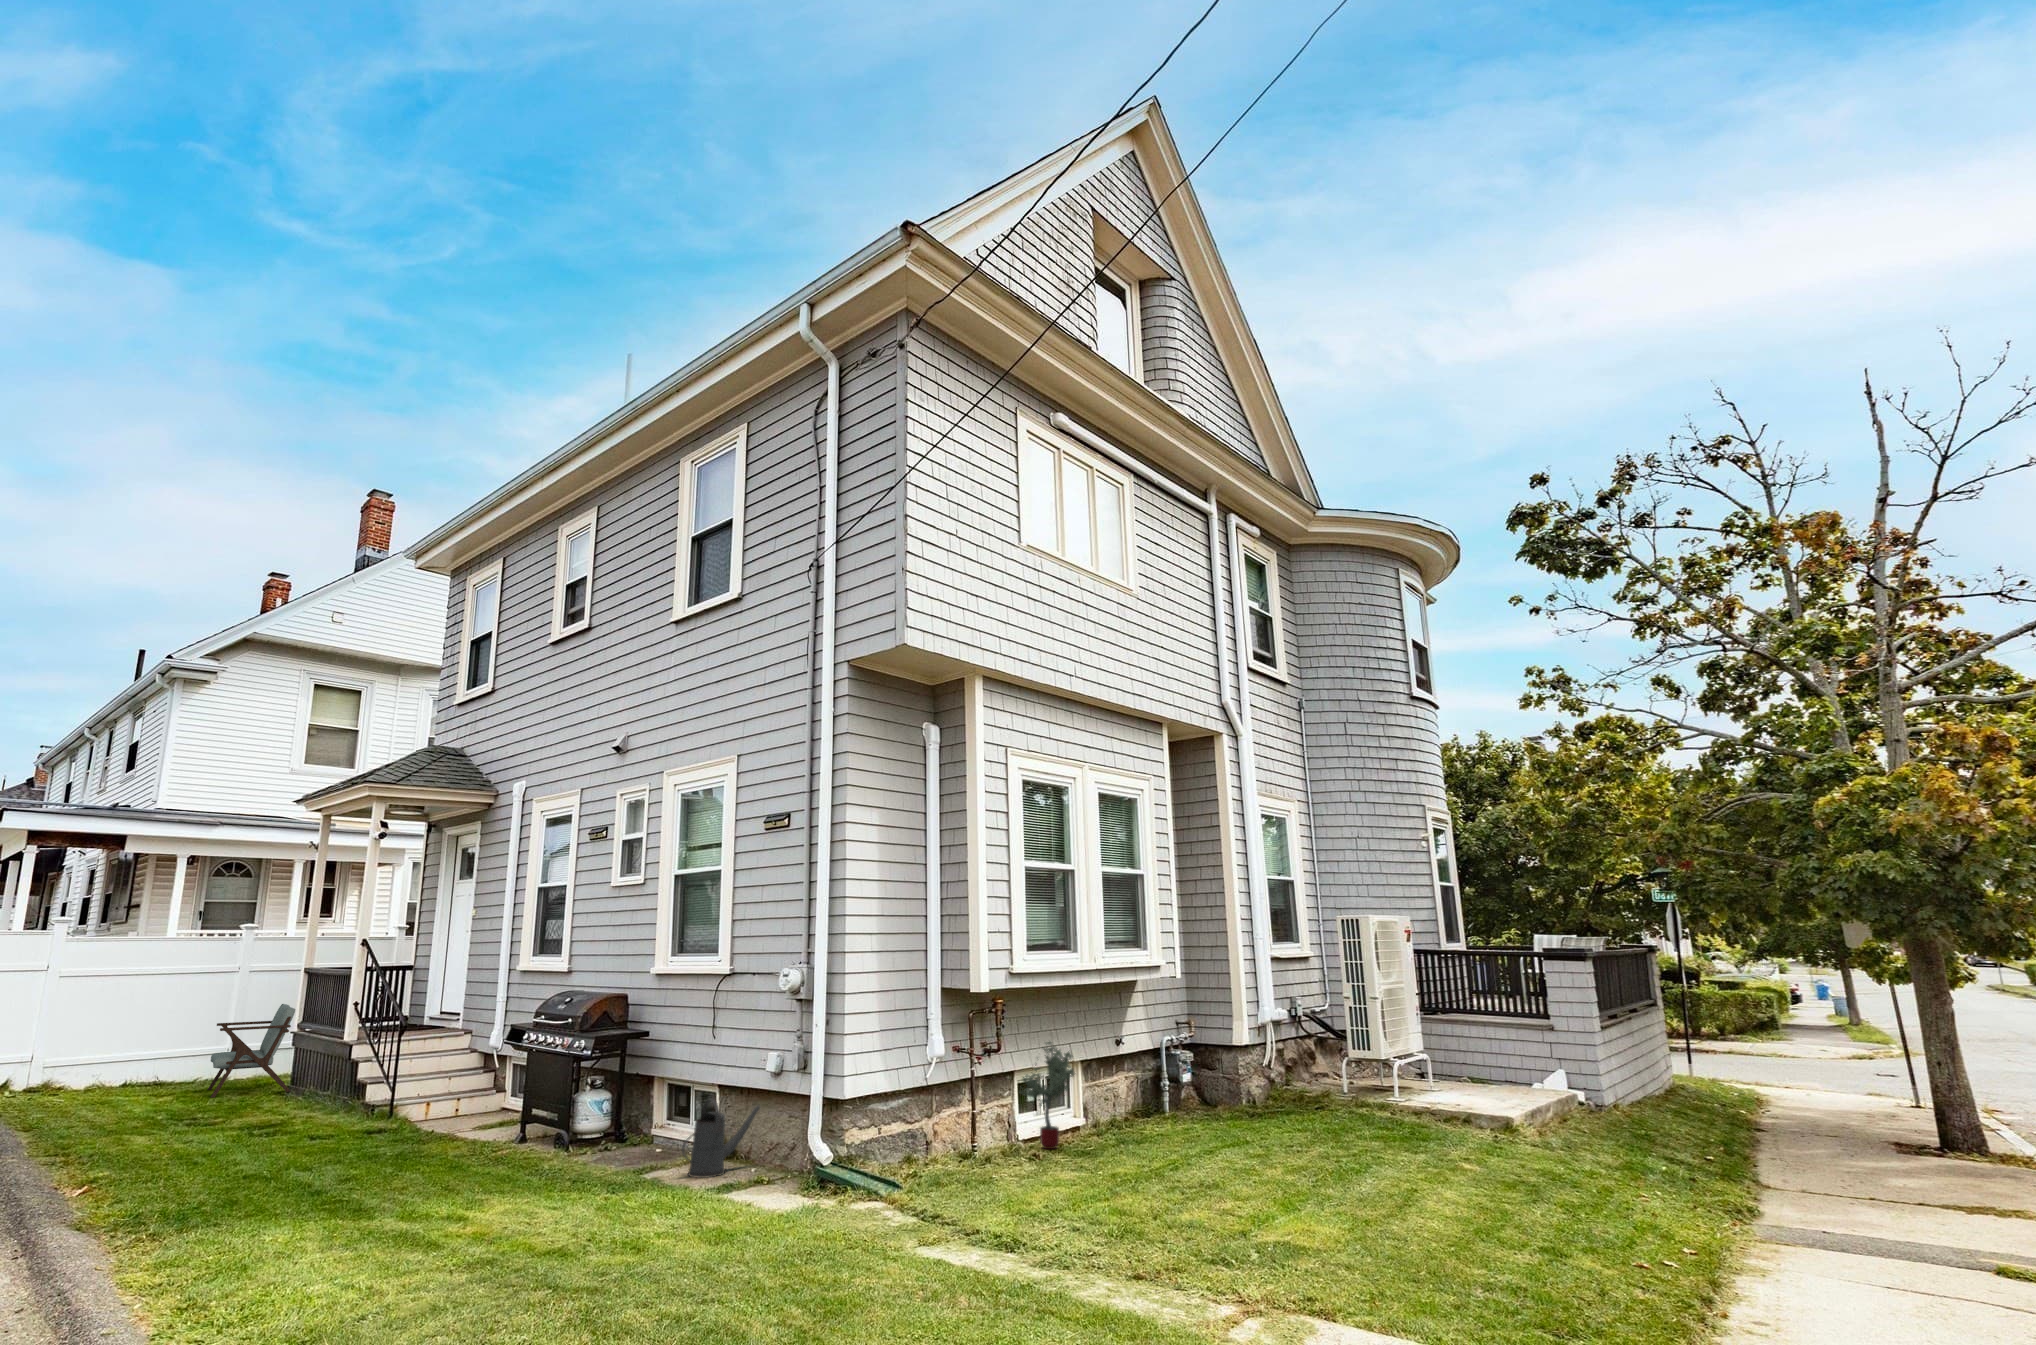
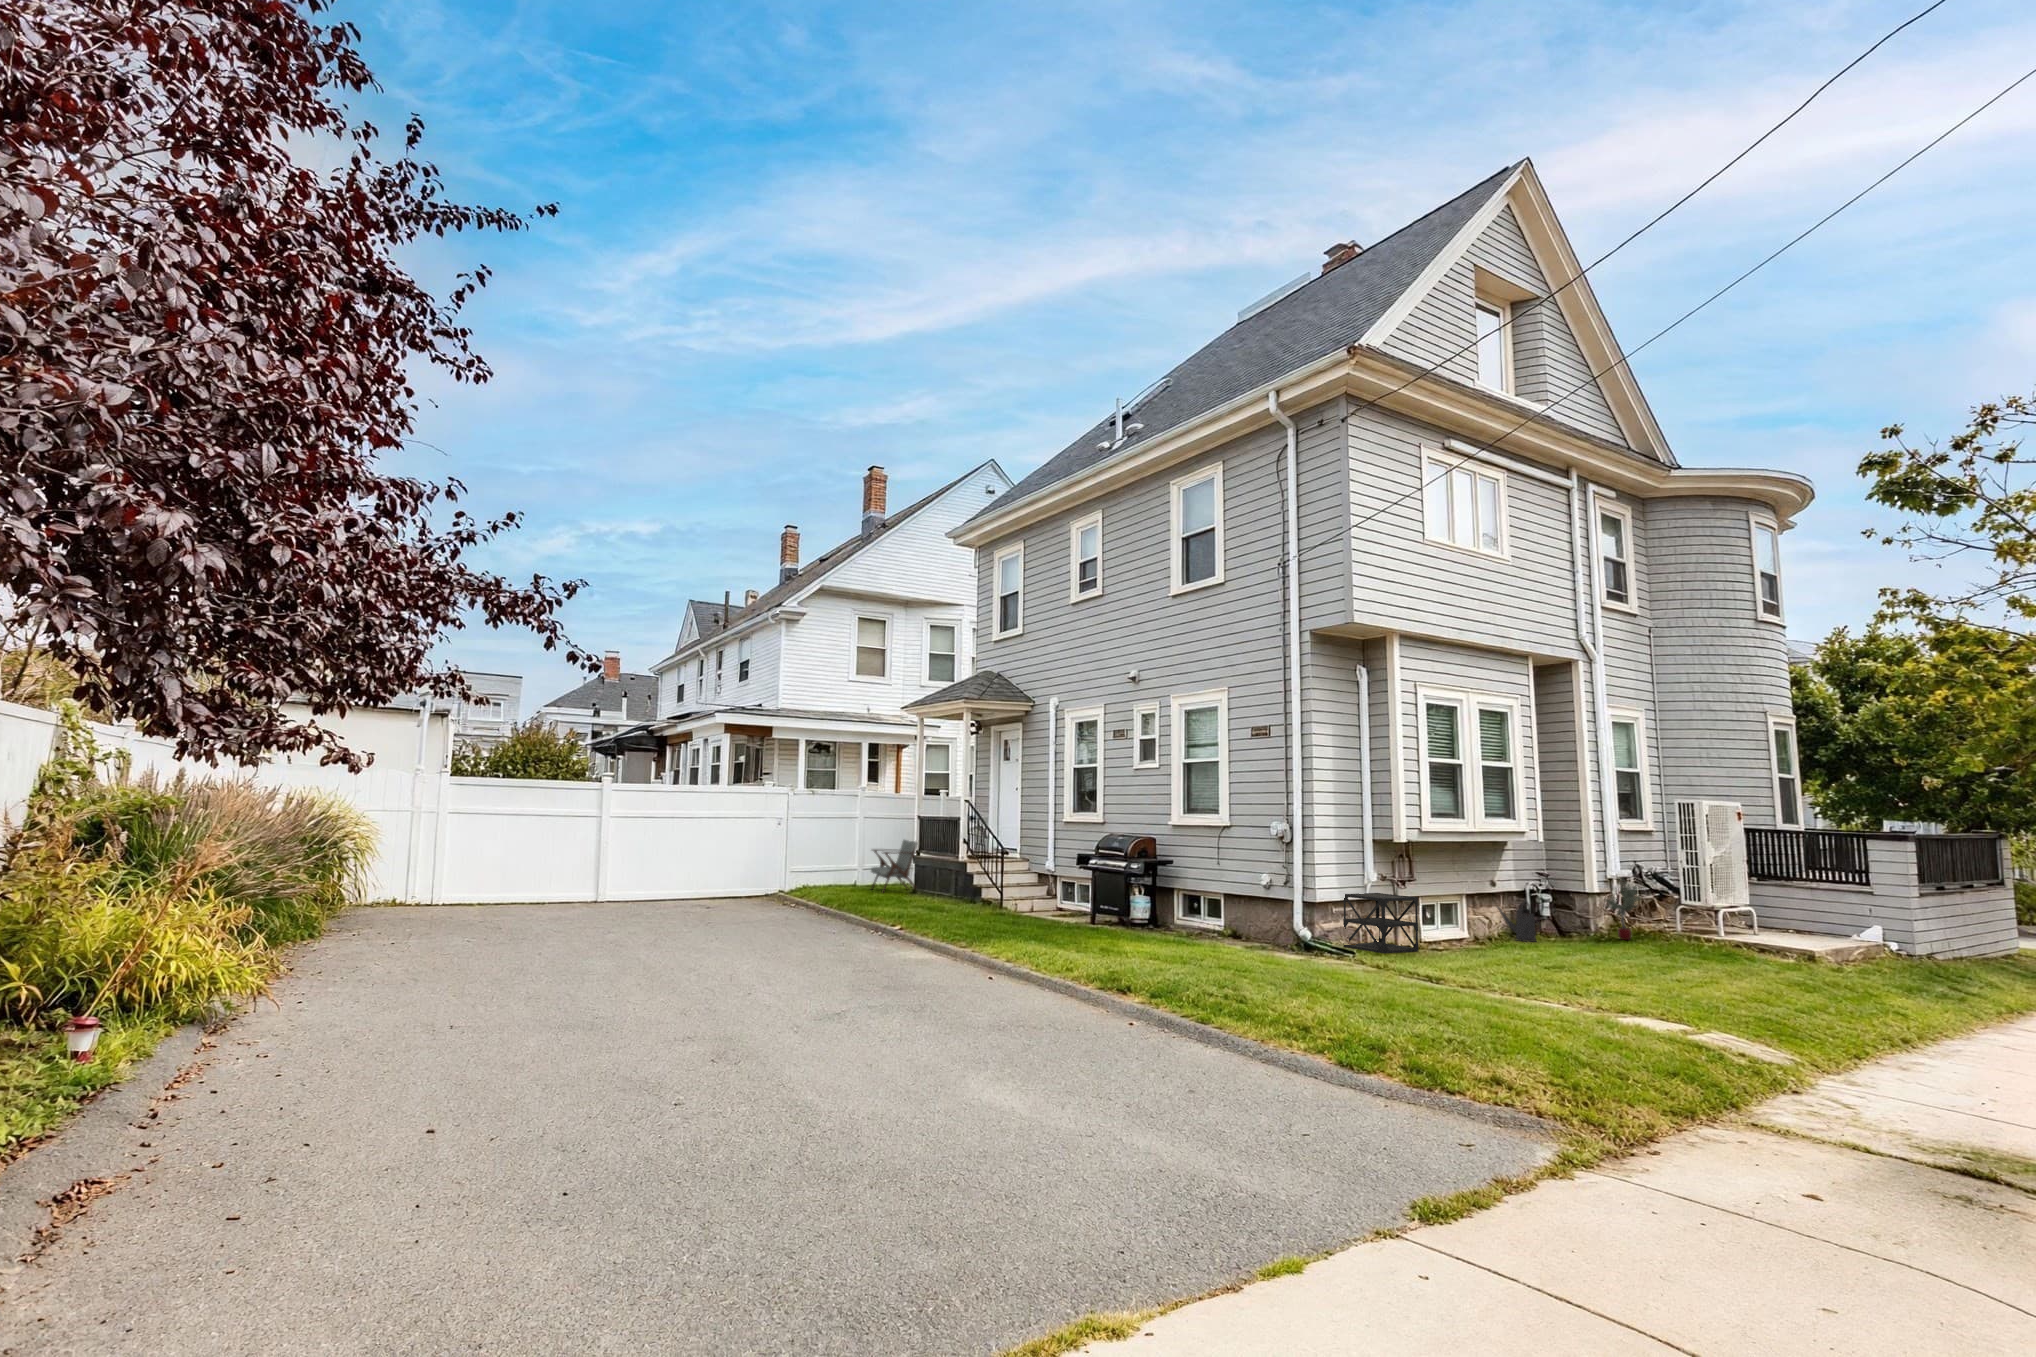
potted tree: present [1019,1042,1075,1149] -> present [1603,879,1639,940]
side table: none [882,1076,999,1189] -> present [1343,893,1419,954]
watering can: present [682,1099,760,1178] -> present [1497,903,1541,942]

